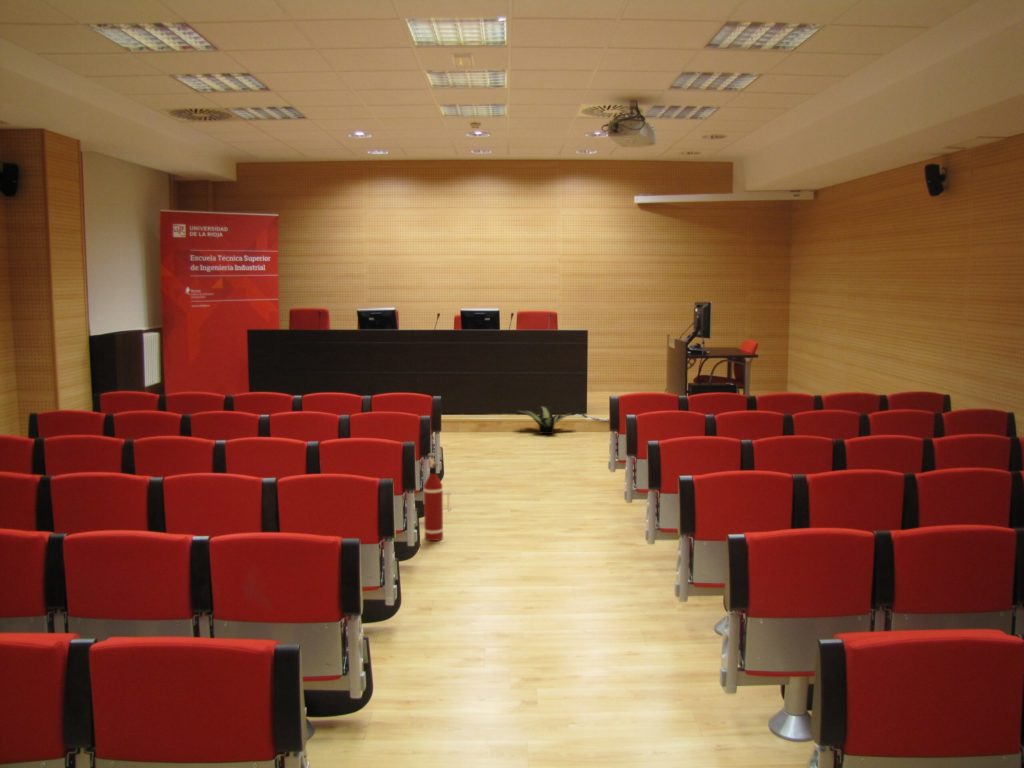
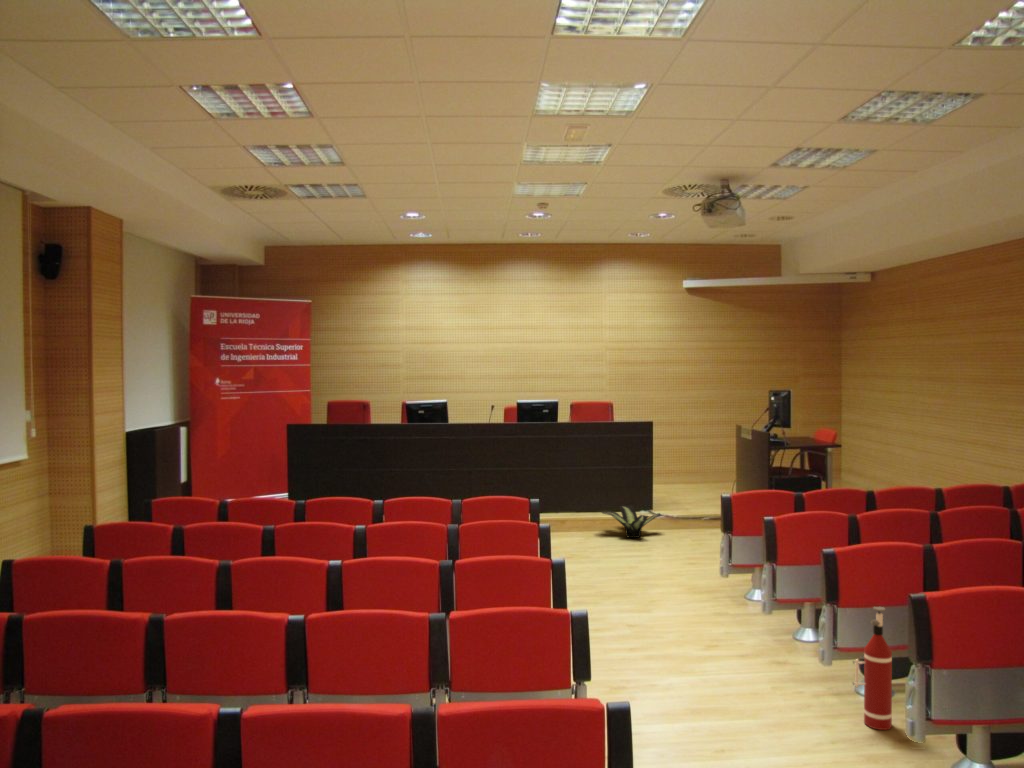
fire extinguisher: present [424,453,451,541] -> present [853,607,892,730]

